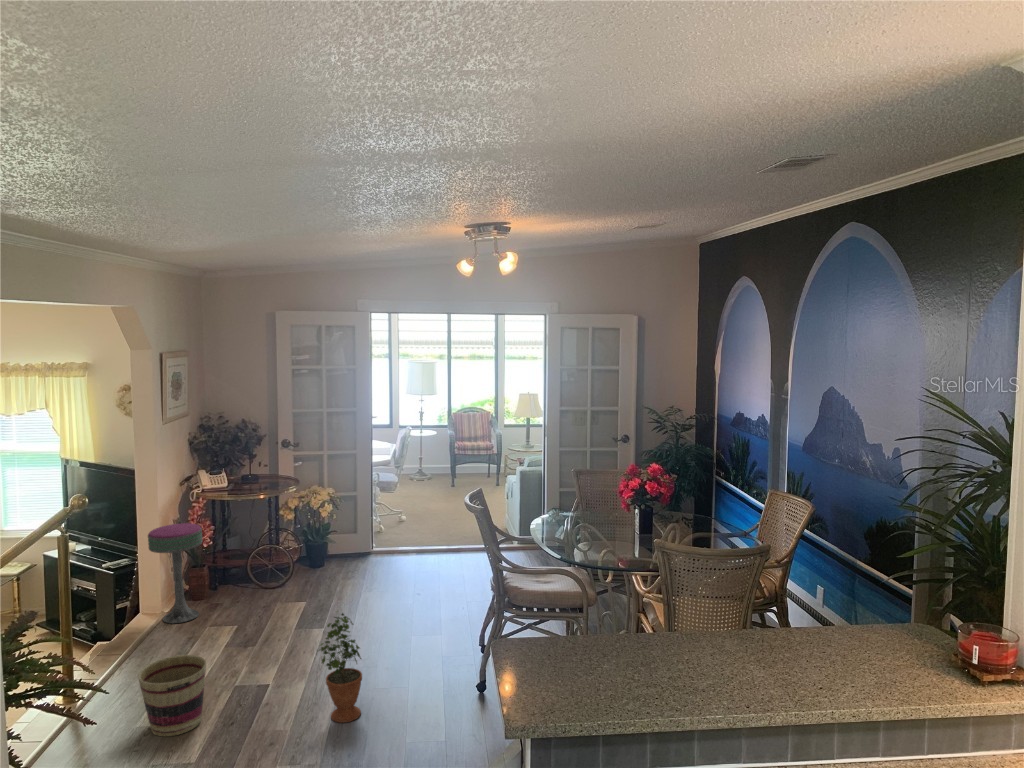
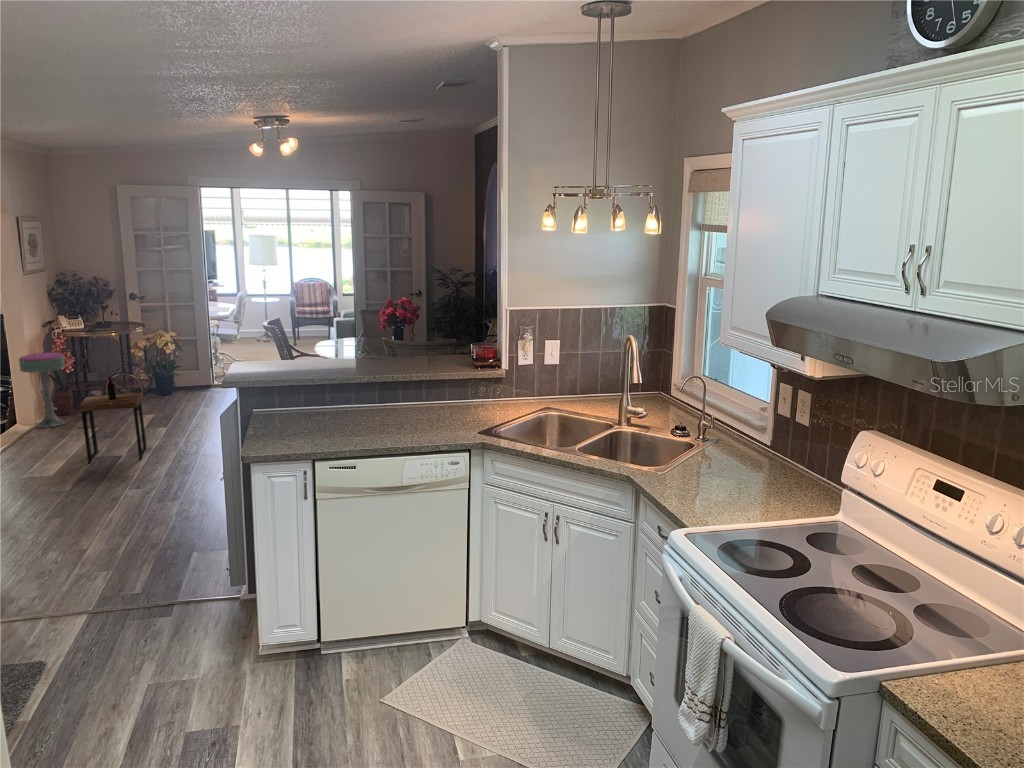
side table: none [214,573,299,701] -> present [78,376,147,464]
potted plant: present [317,613,362,723] -> none [155,397,191,471]
basket: present [138,655,206,736] -> none [23,430,74,480]

